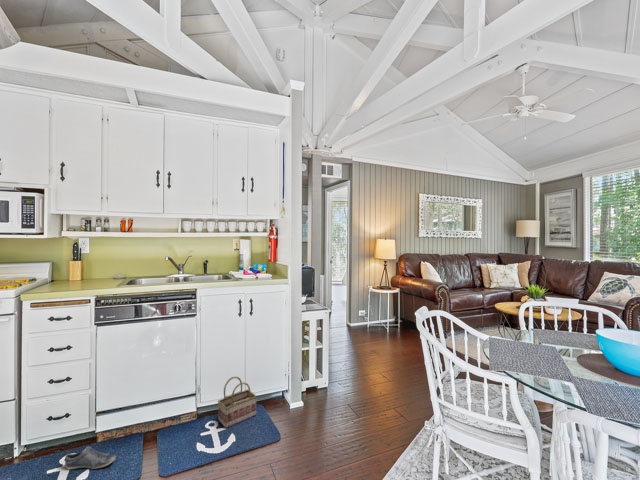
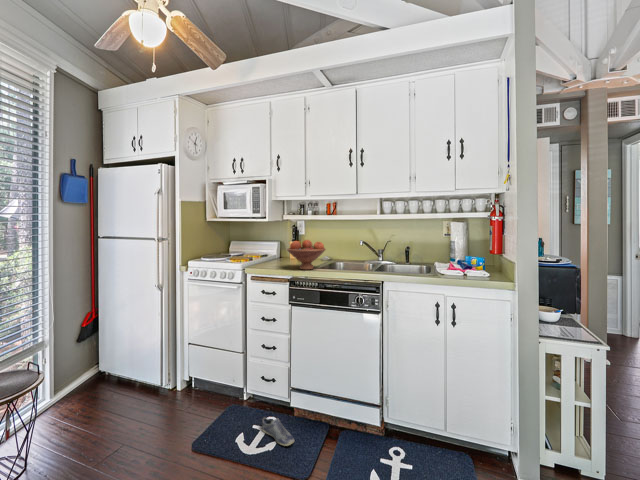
fruit bowl: none [85,257,133,287] -> present [287,240,326,270]
basket: present [218,377,257,428] -> none [401,403,454,469]

